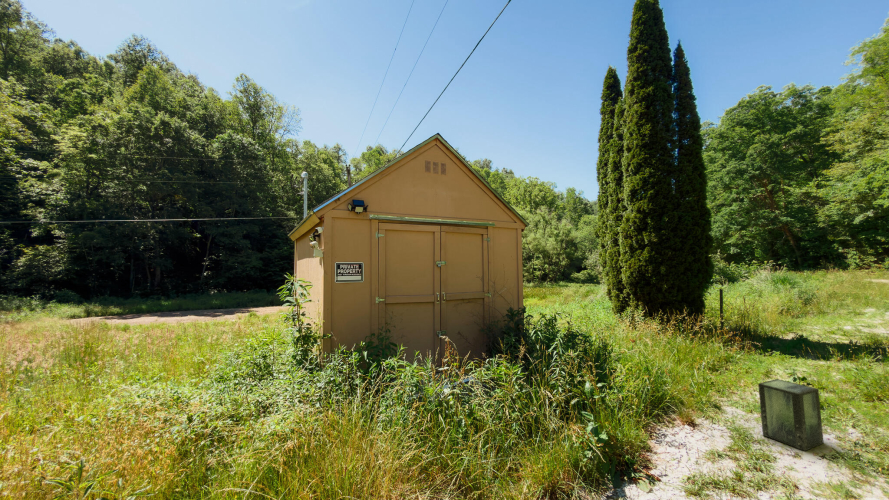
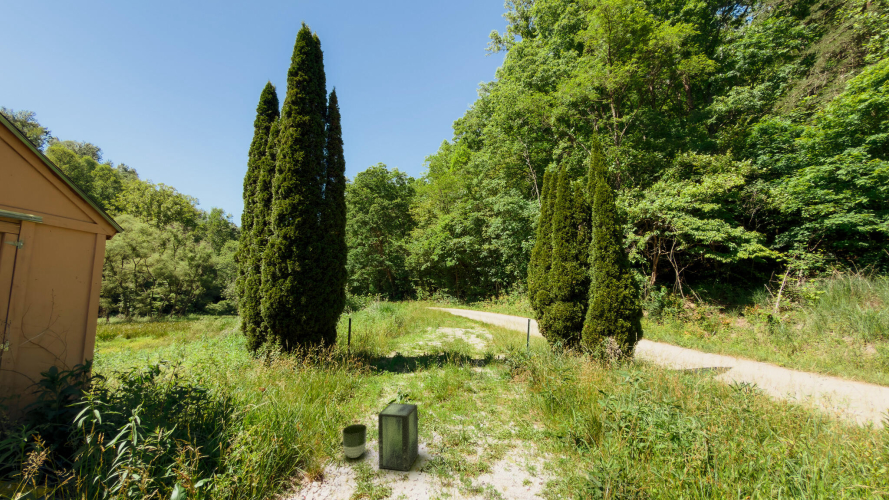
planter: none [716,389,745,419] -> present [343,424,367,458]

